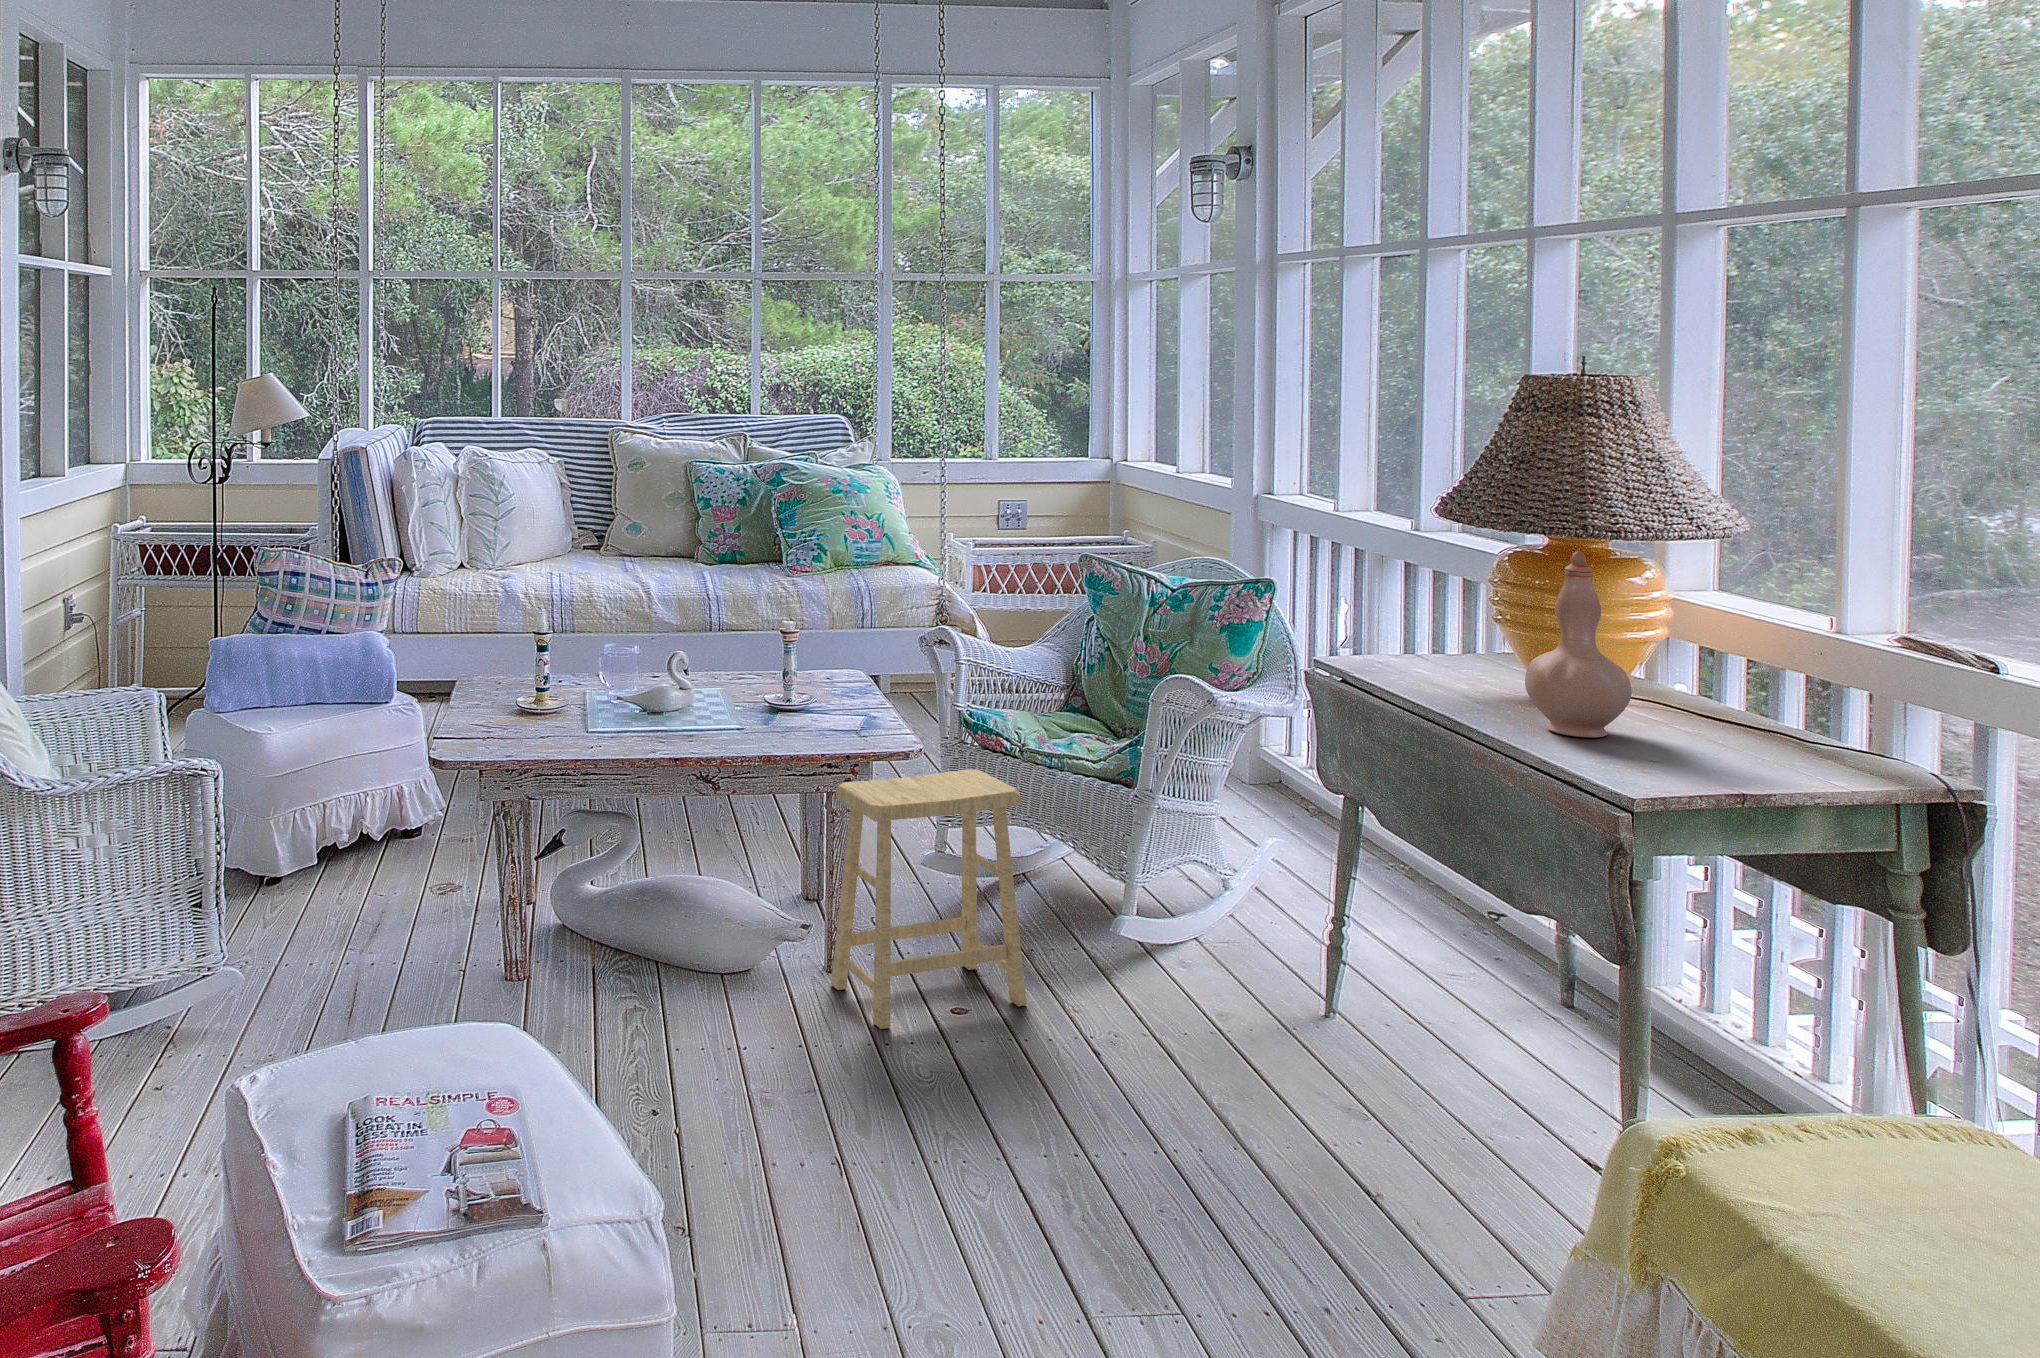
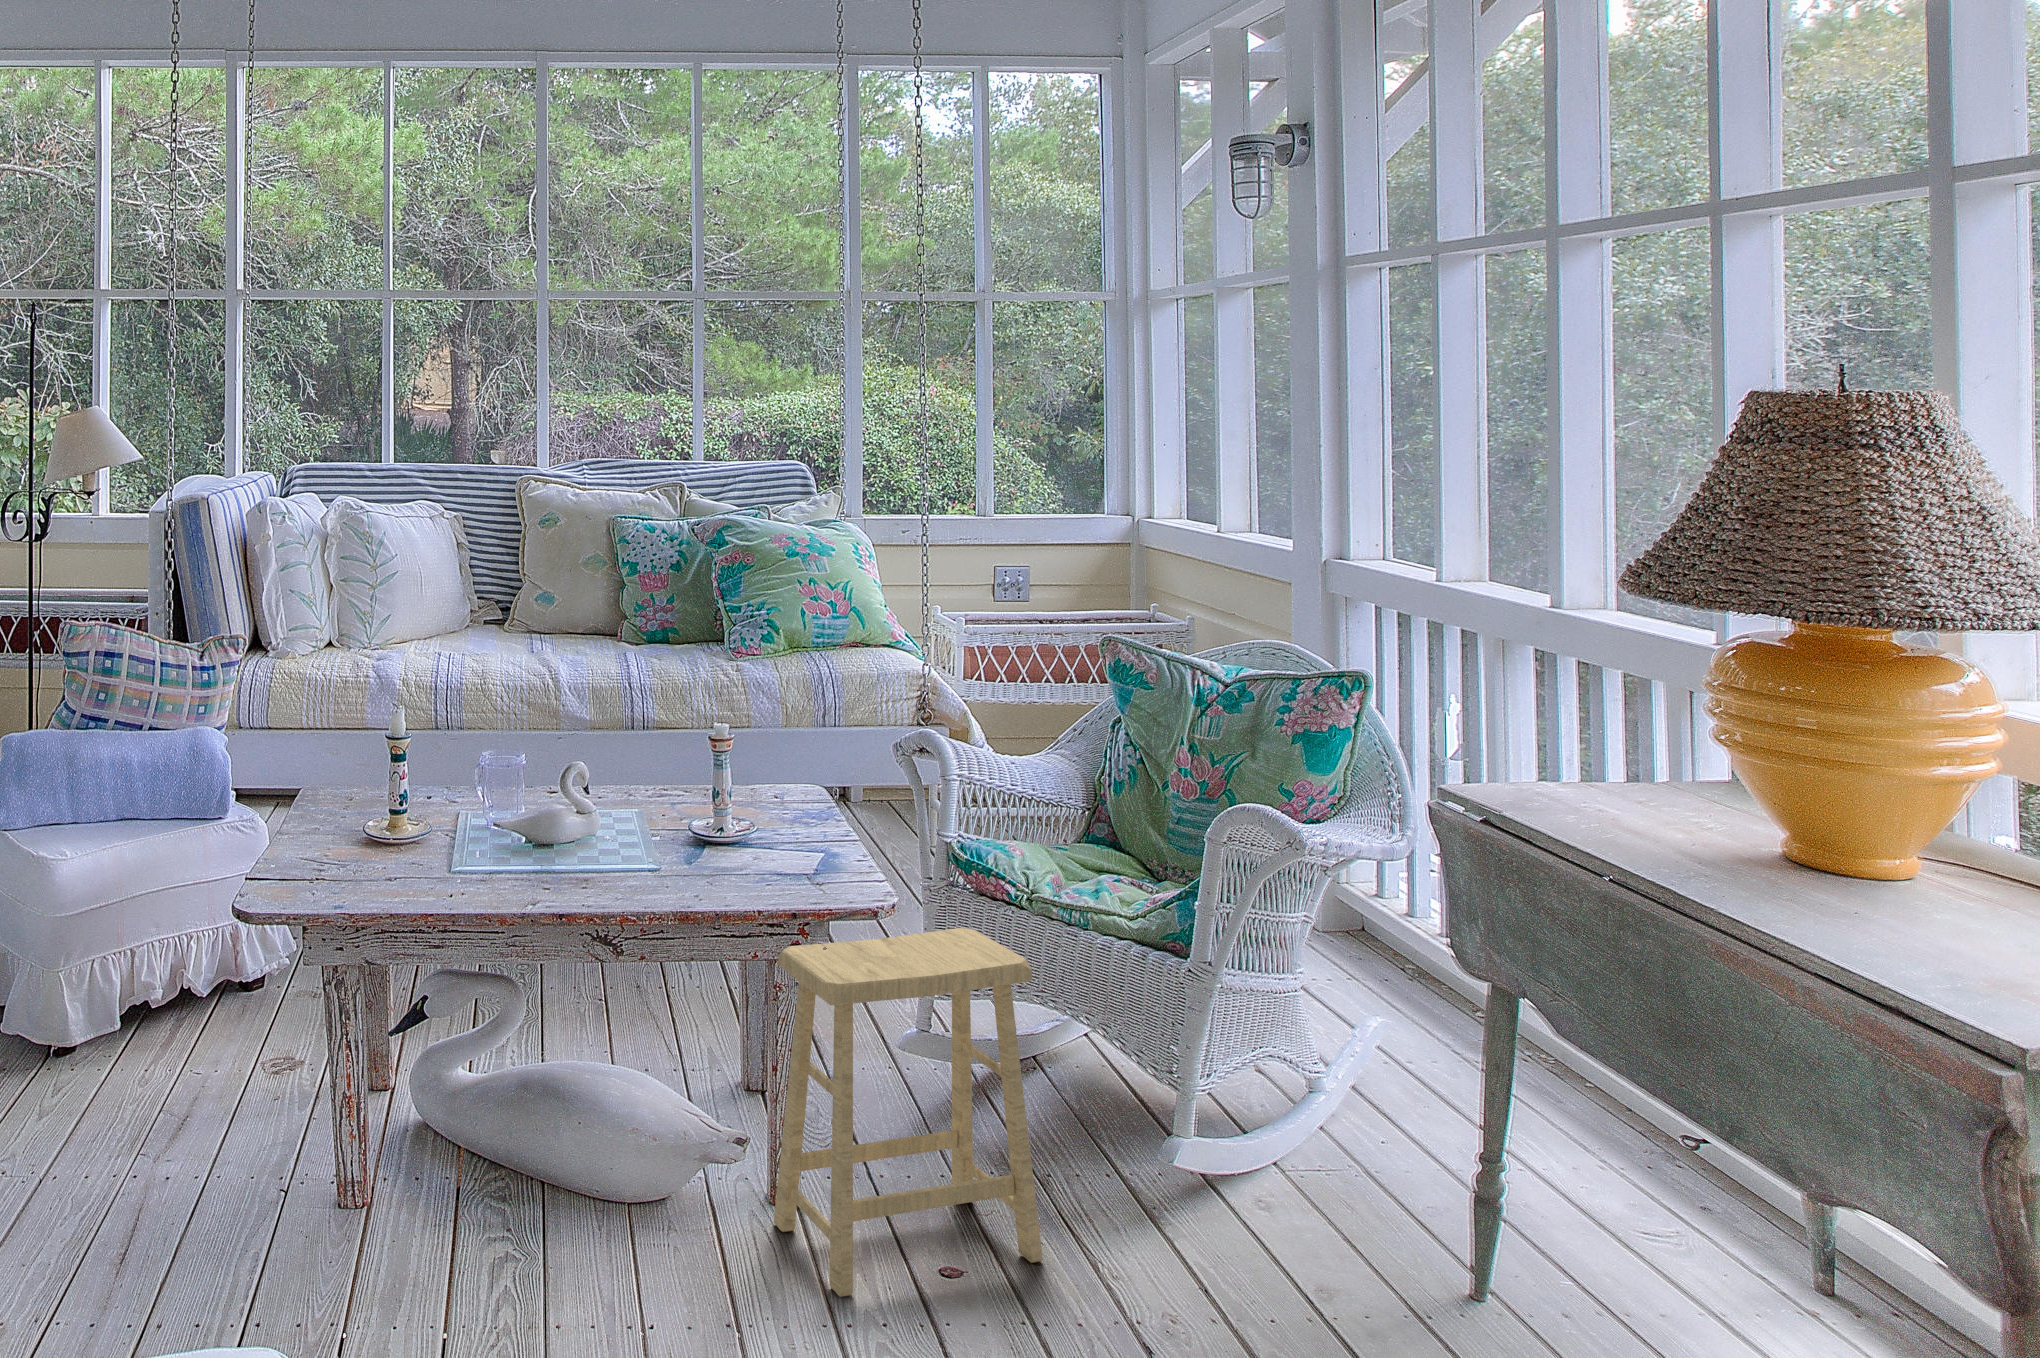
vase: present [1525,551,1632,737] -> none [1770,639,1940,914]

